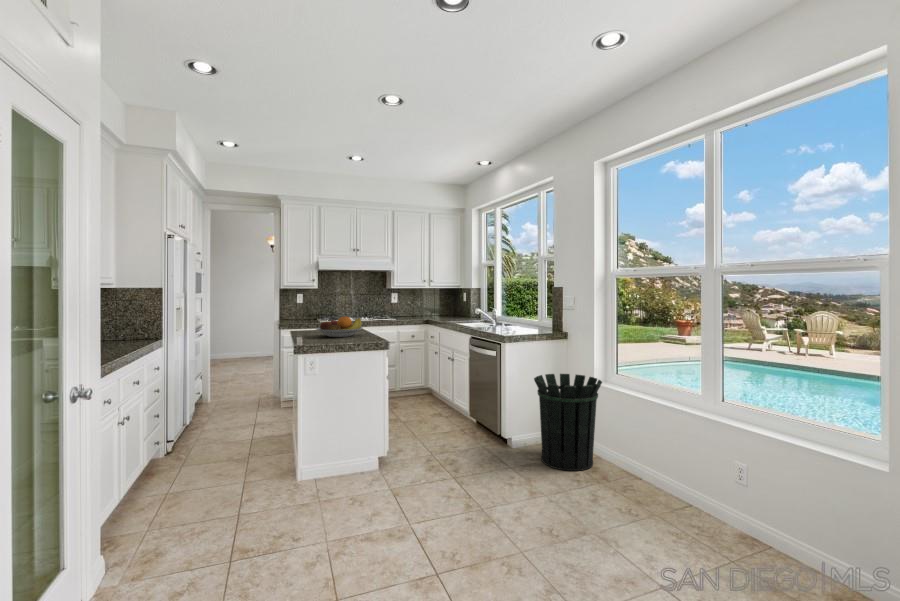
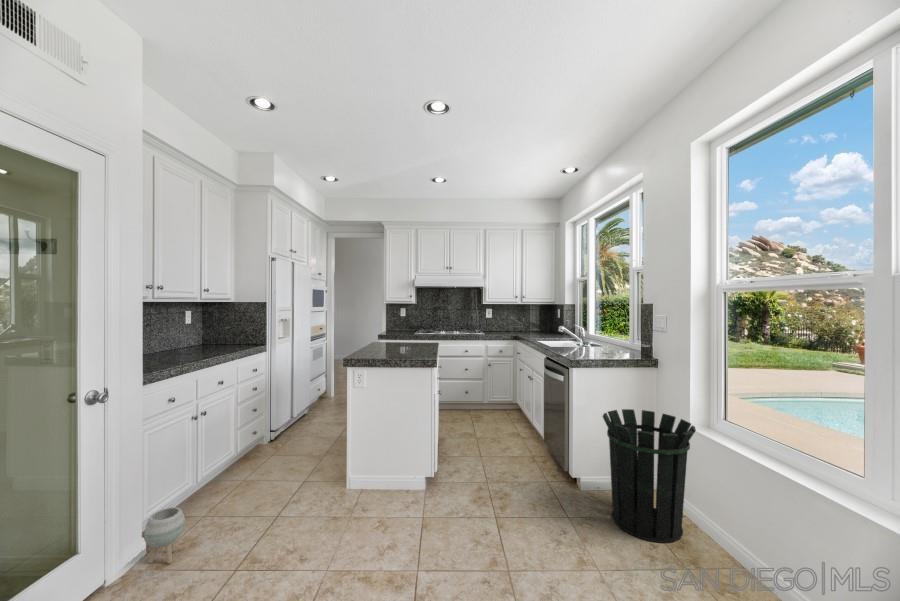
fruit bowl: present [316,316,363,337] -> none [377,332,423,352]
planter: none [114,507,157,568] -> present [144,507,185,564]

